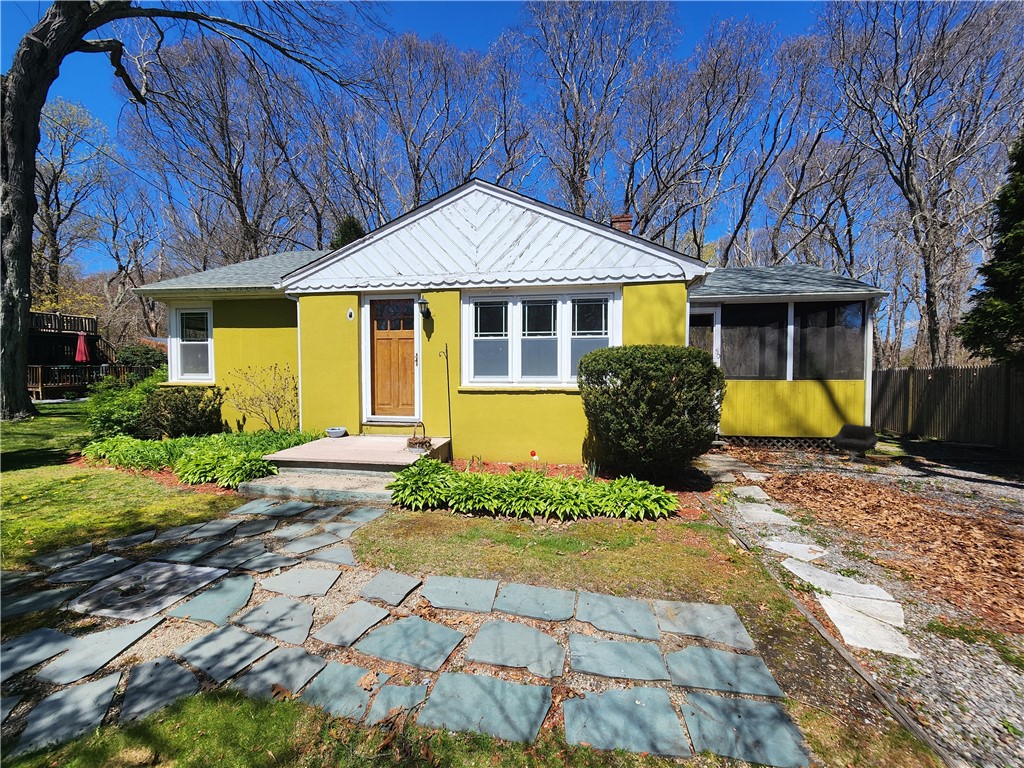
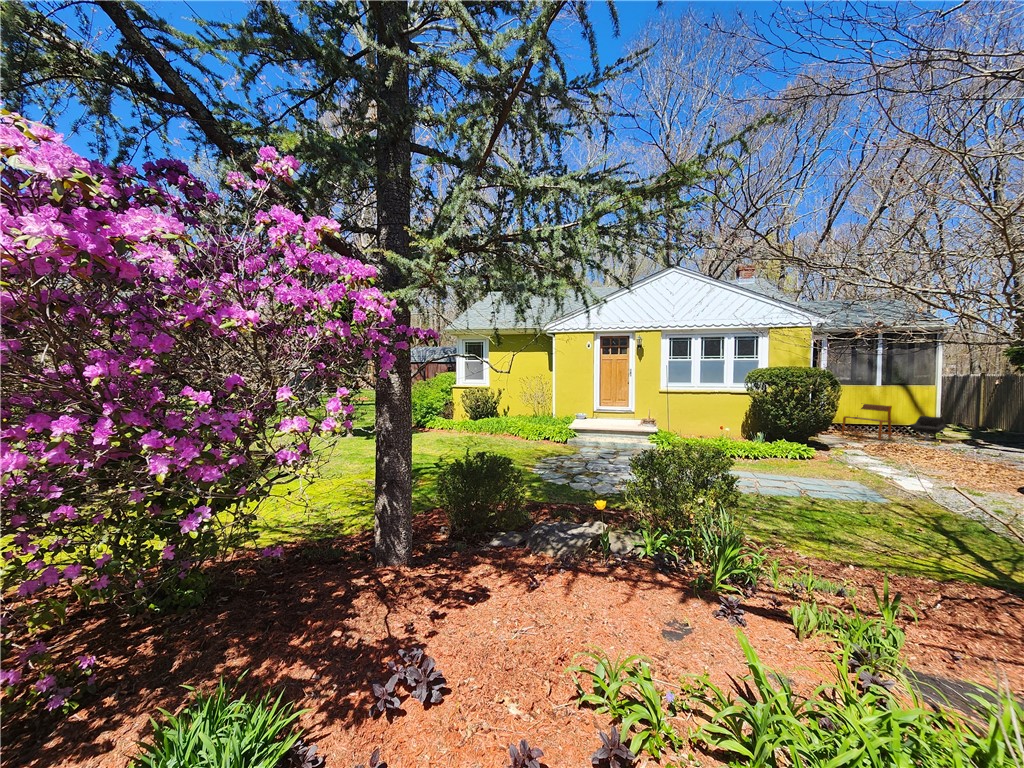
bench: none [740,405,807,462] -> present [842,404,892,440]

